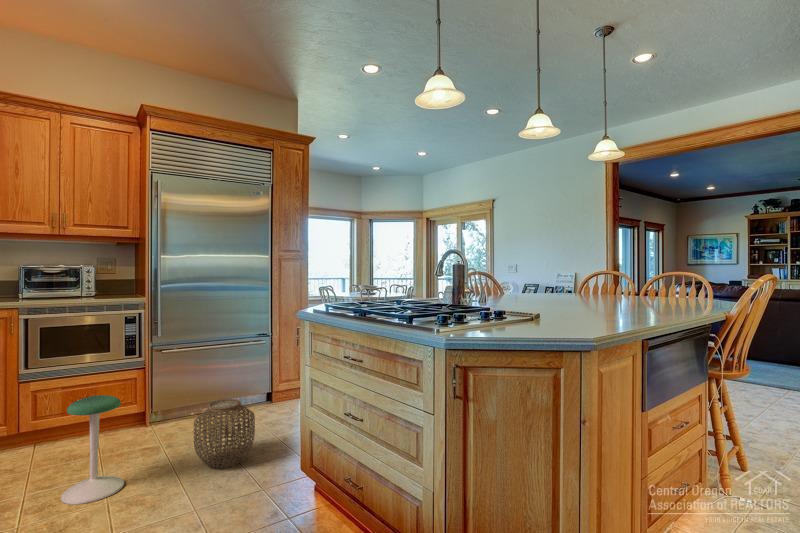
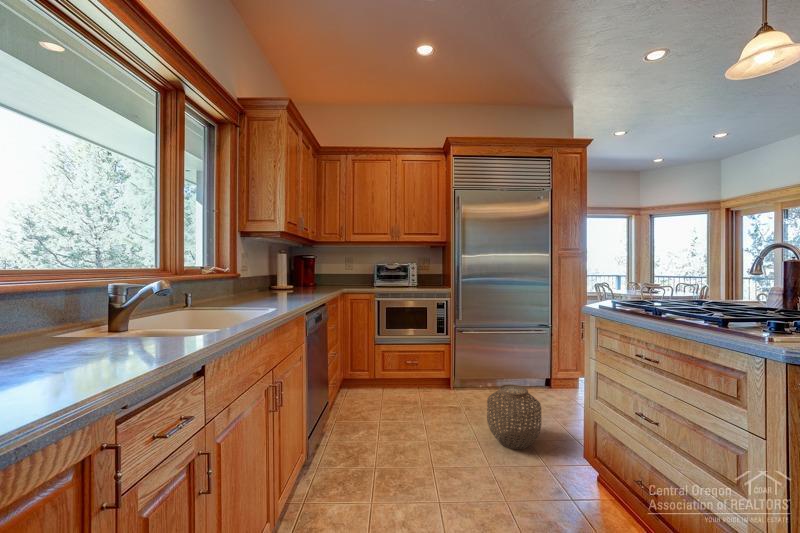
stool: present [61,395,124,505] -> none [395,364,436,447]

